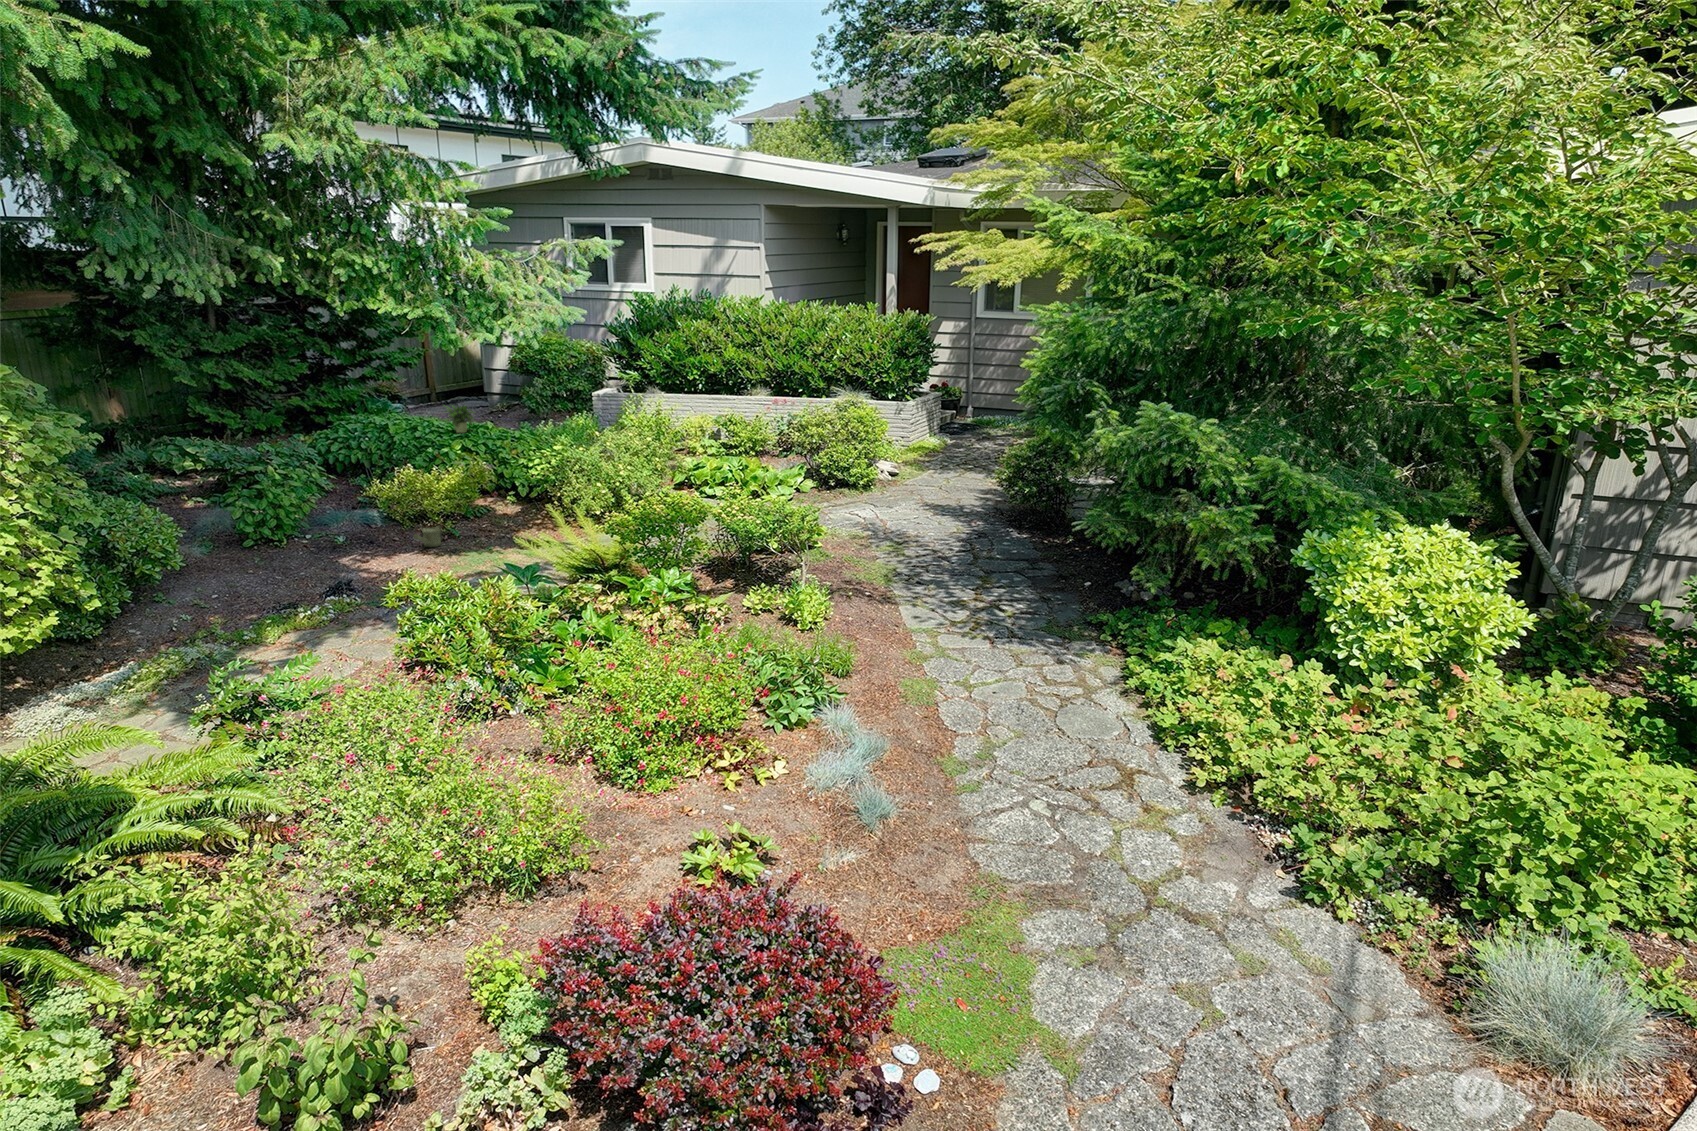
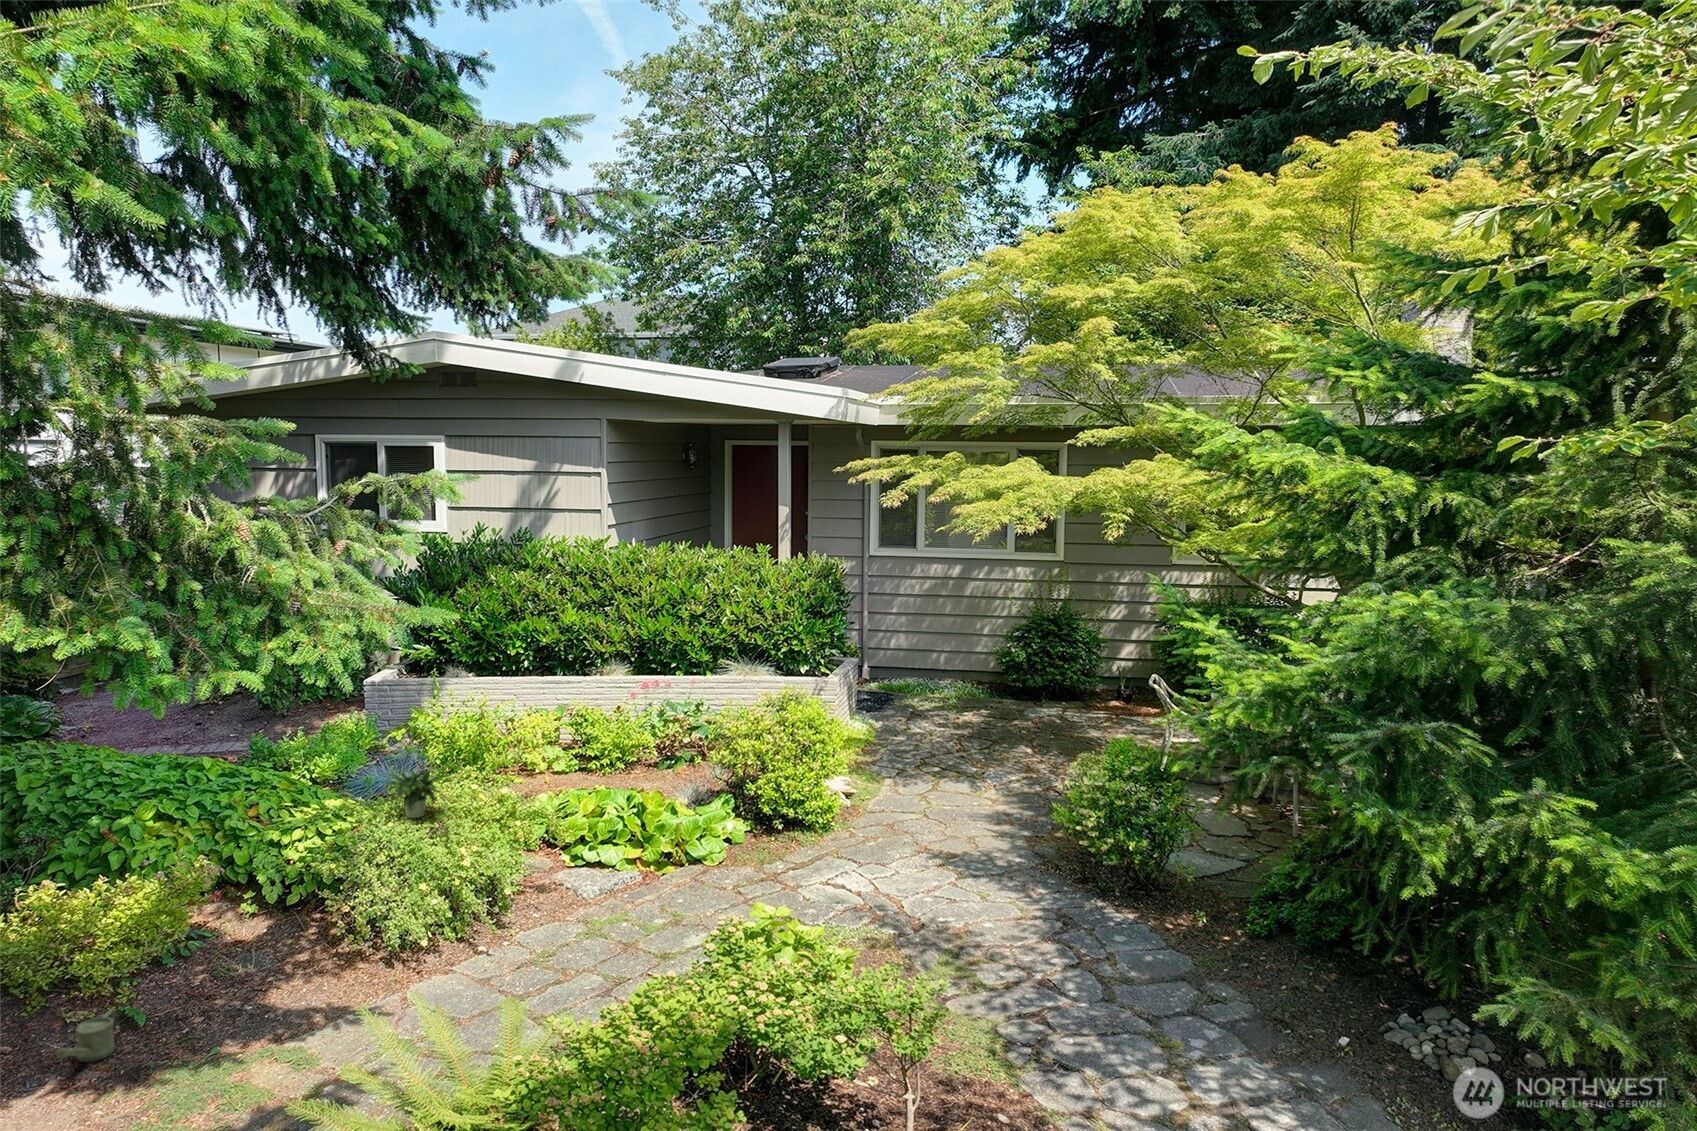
potted plant: present [444,406,473,433] -> present [385,770,442,818]

